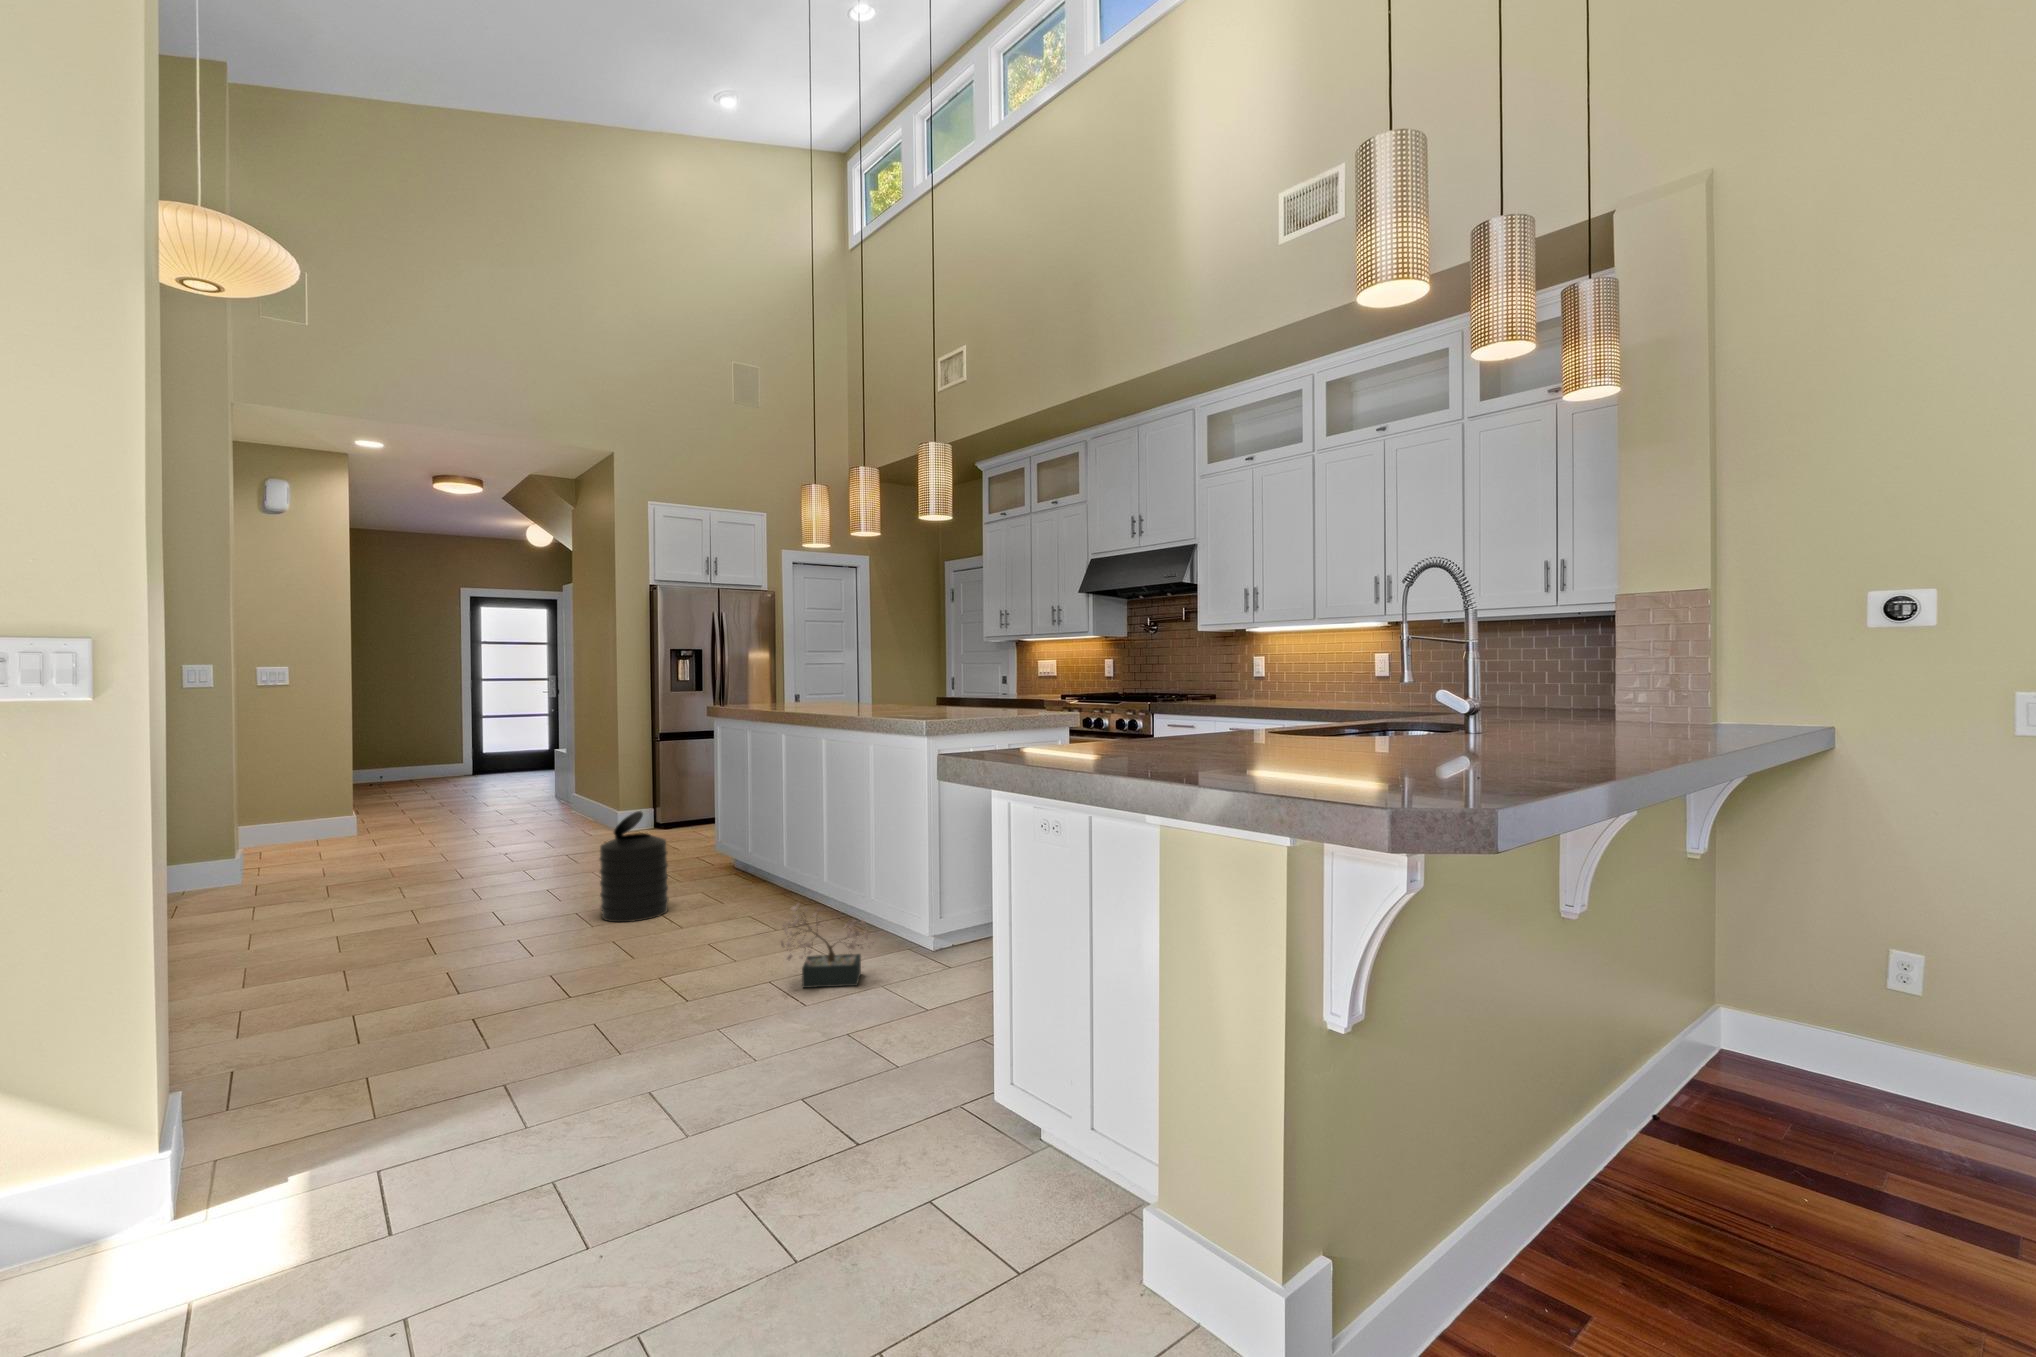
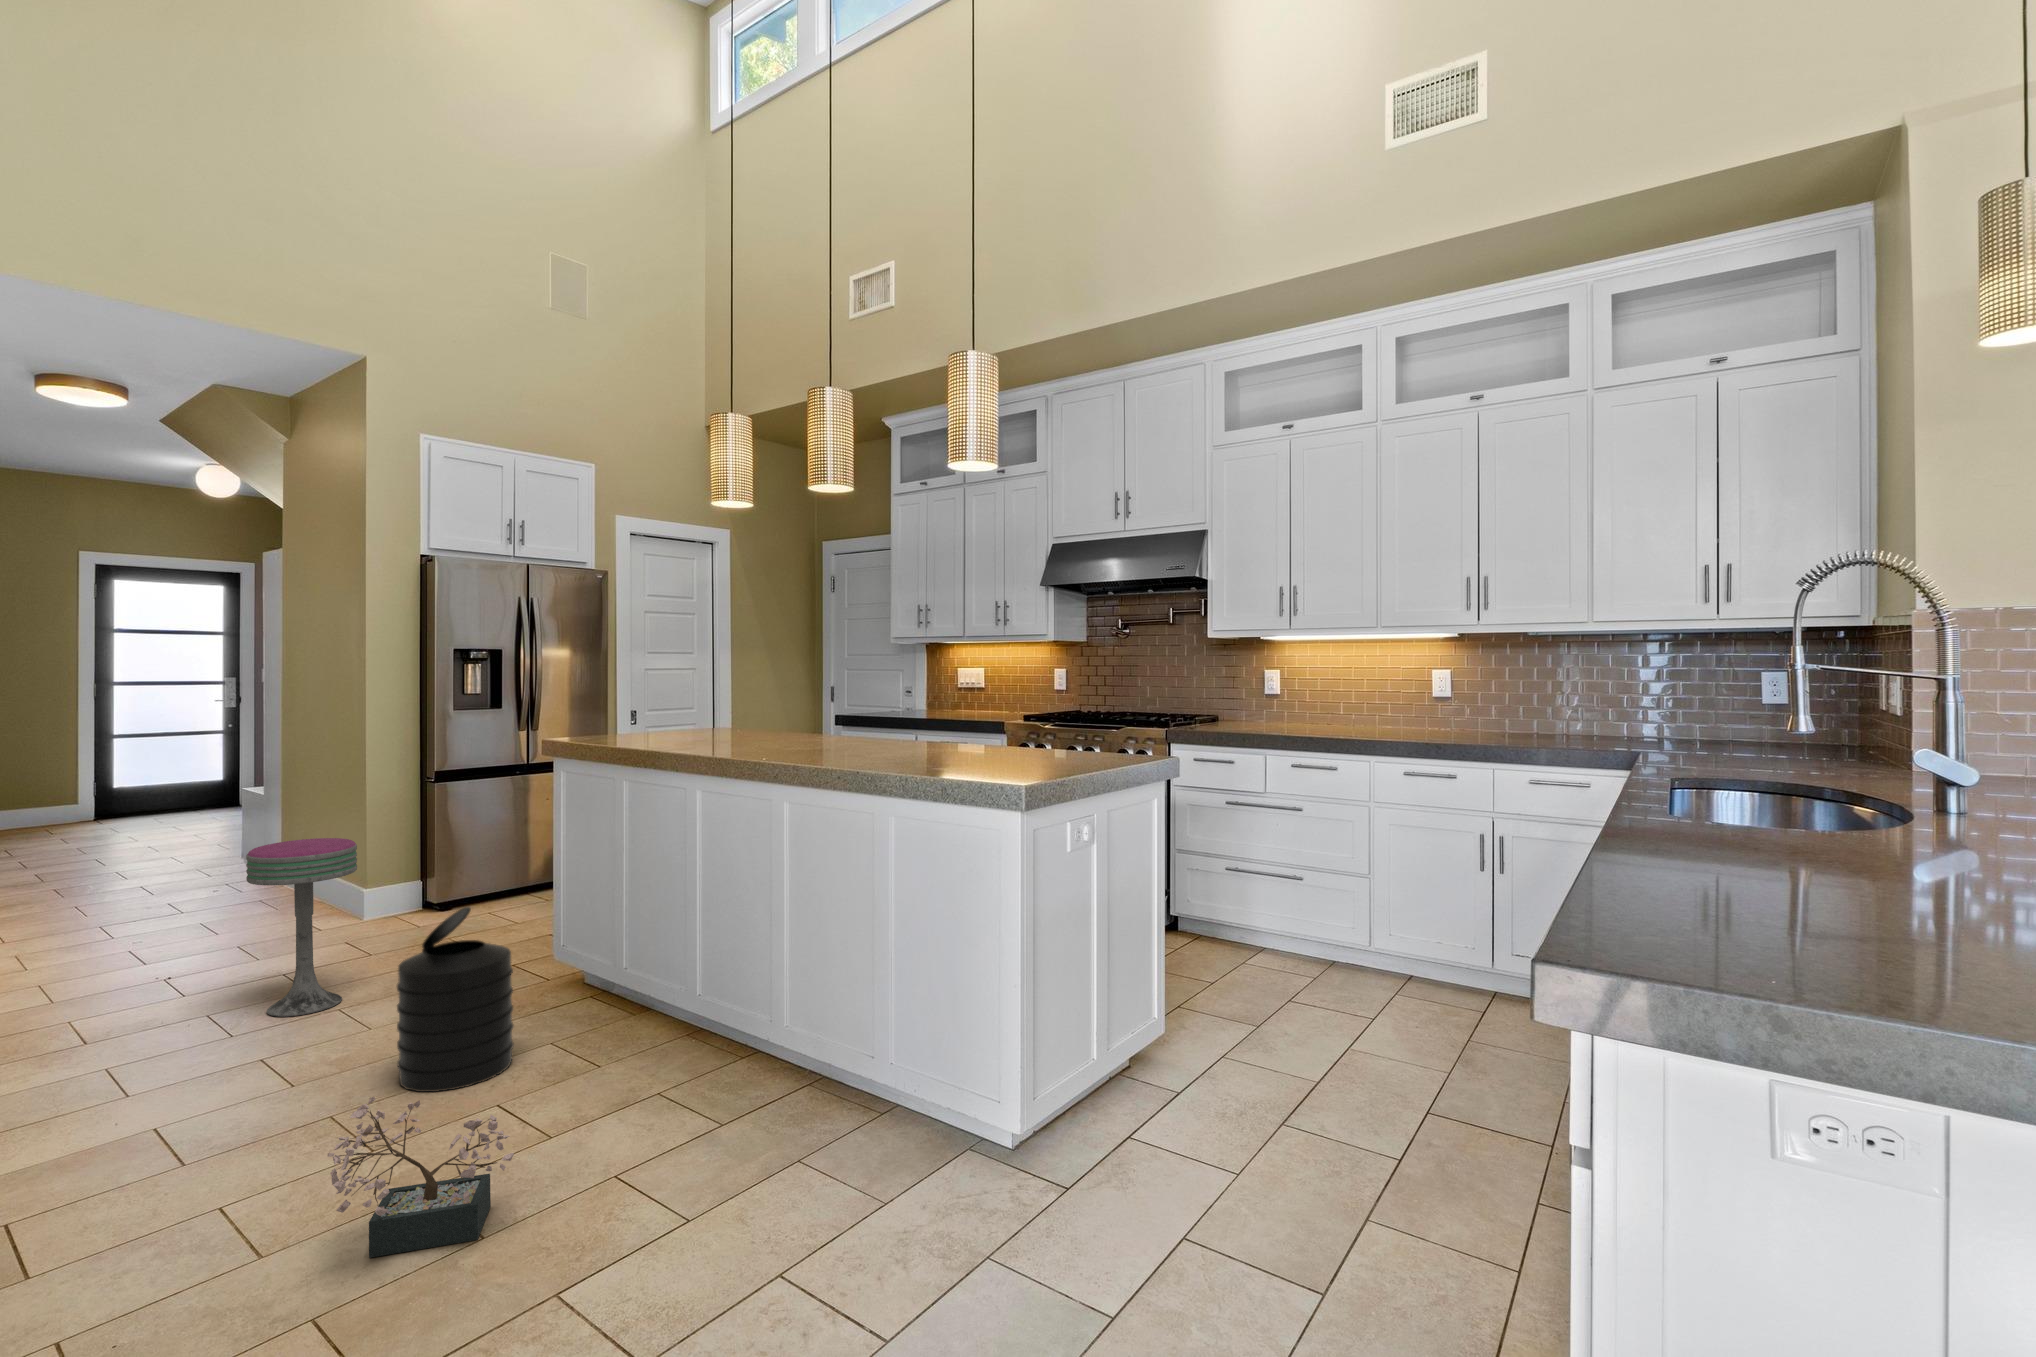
bar stool: none [530,774,594,884] -> present [246,838,357,1017]
decorative plant: present [781,903,874,988] -> present [328,1097,514,1258]

